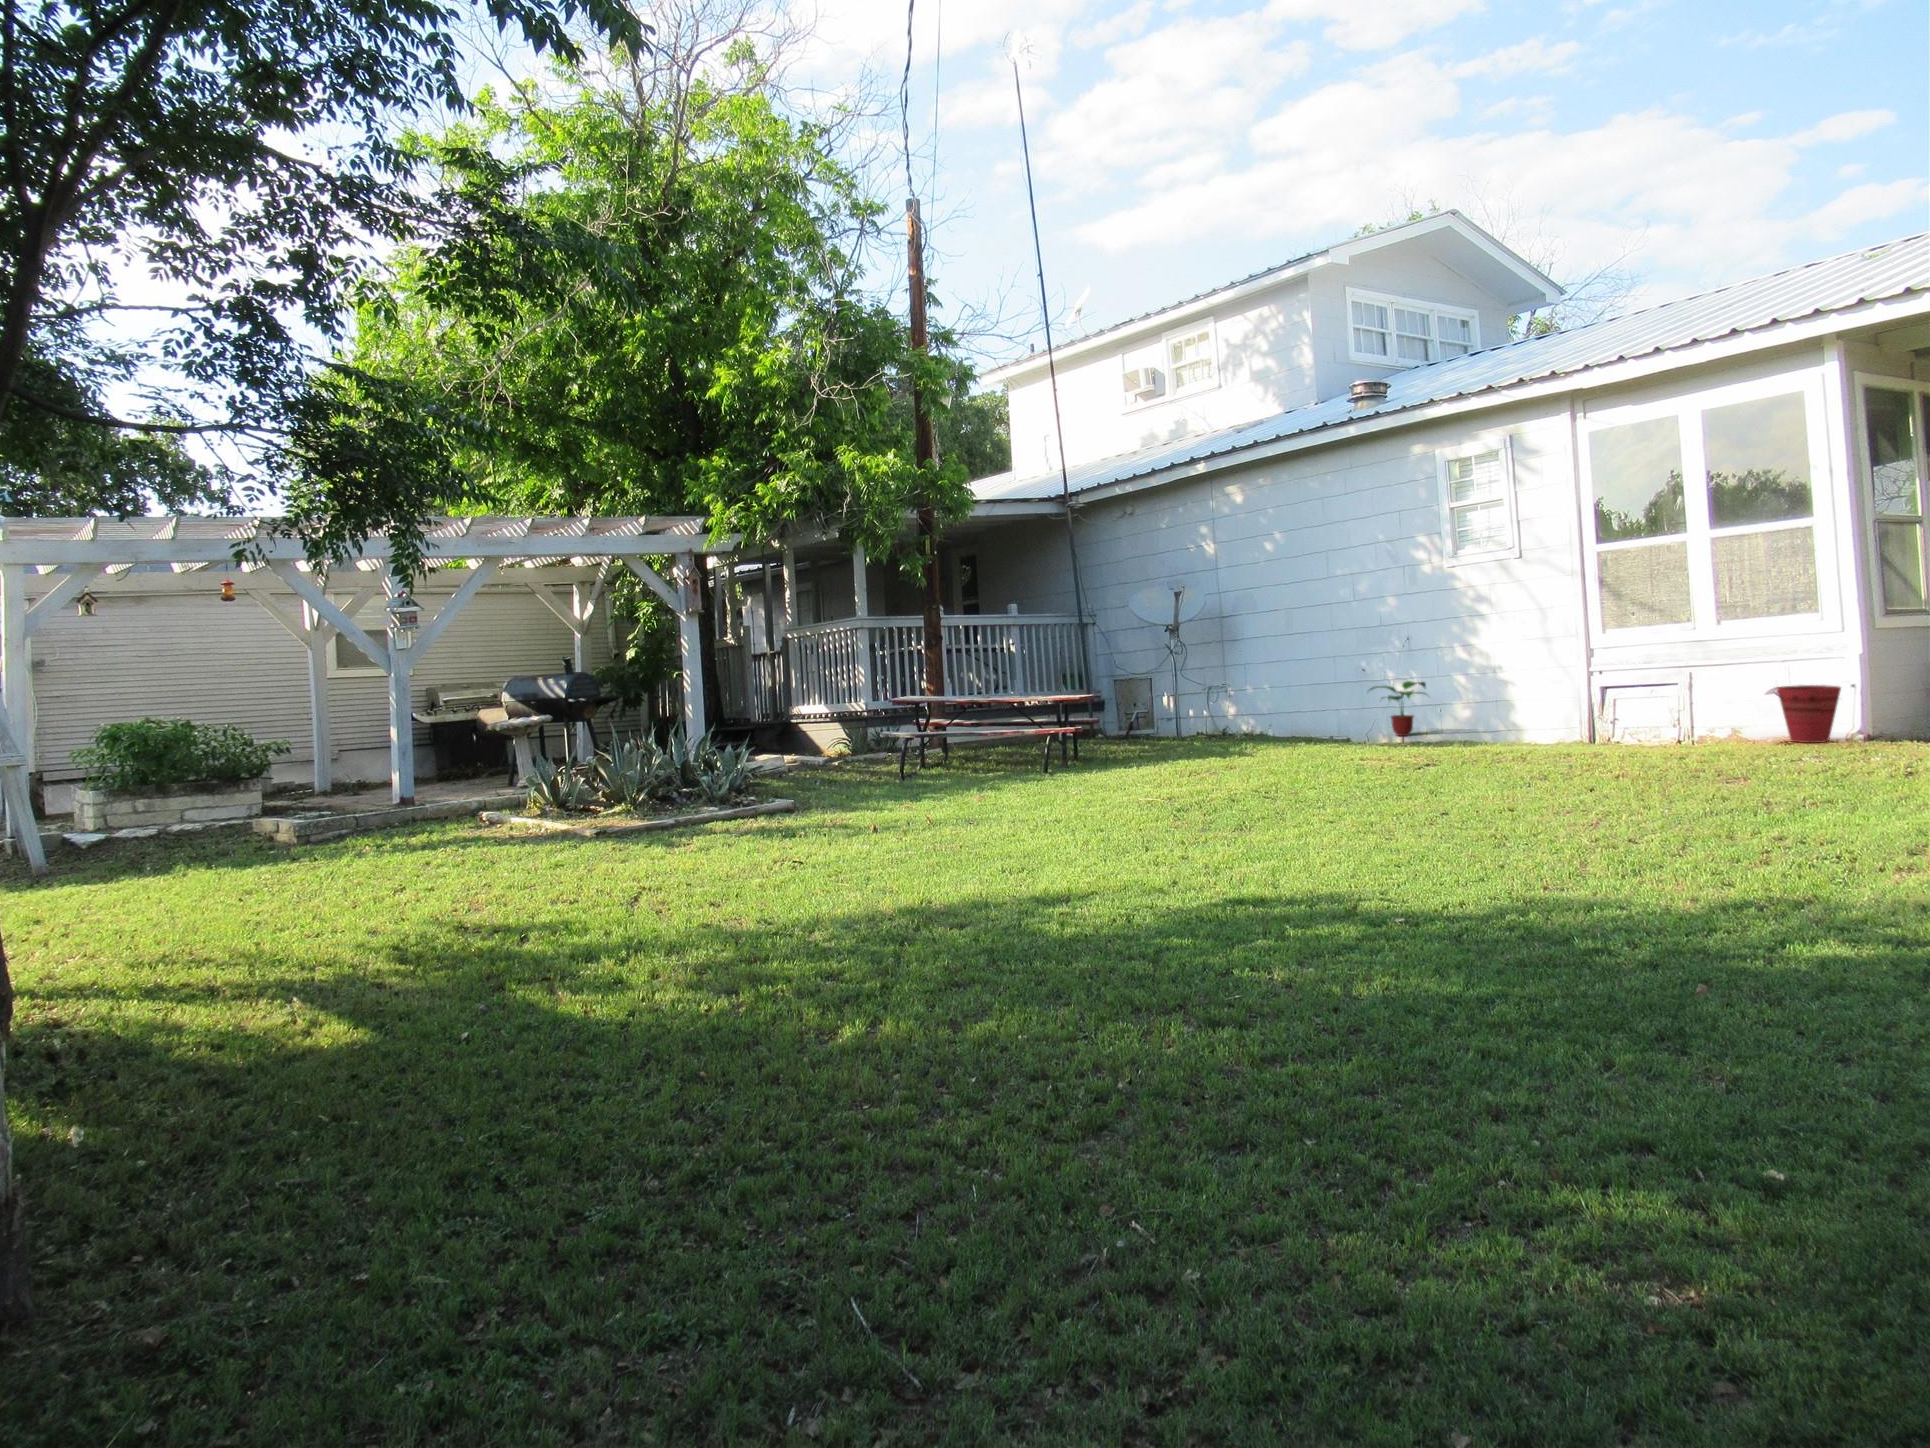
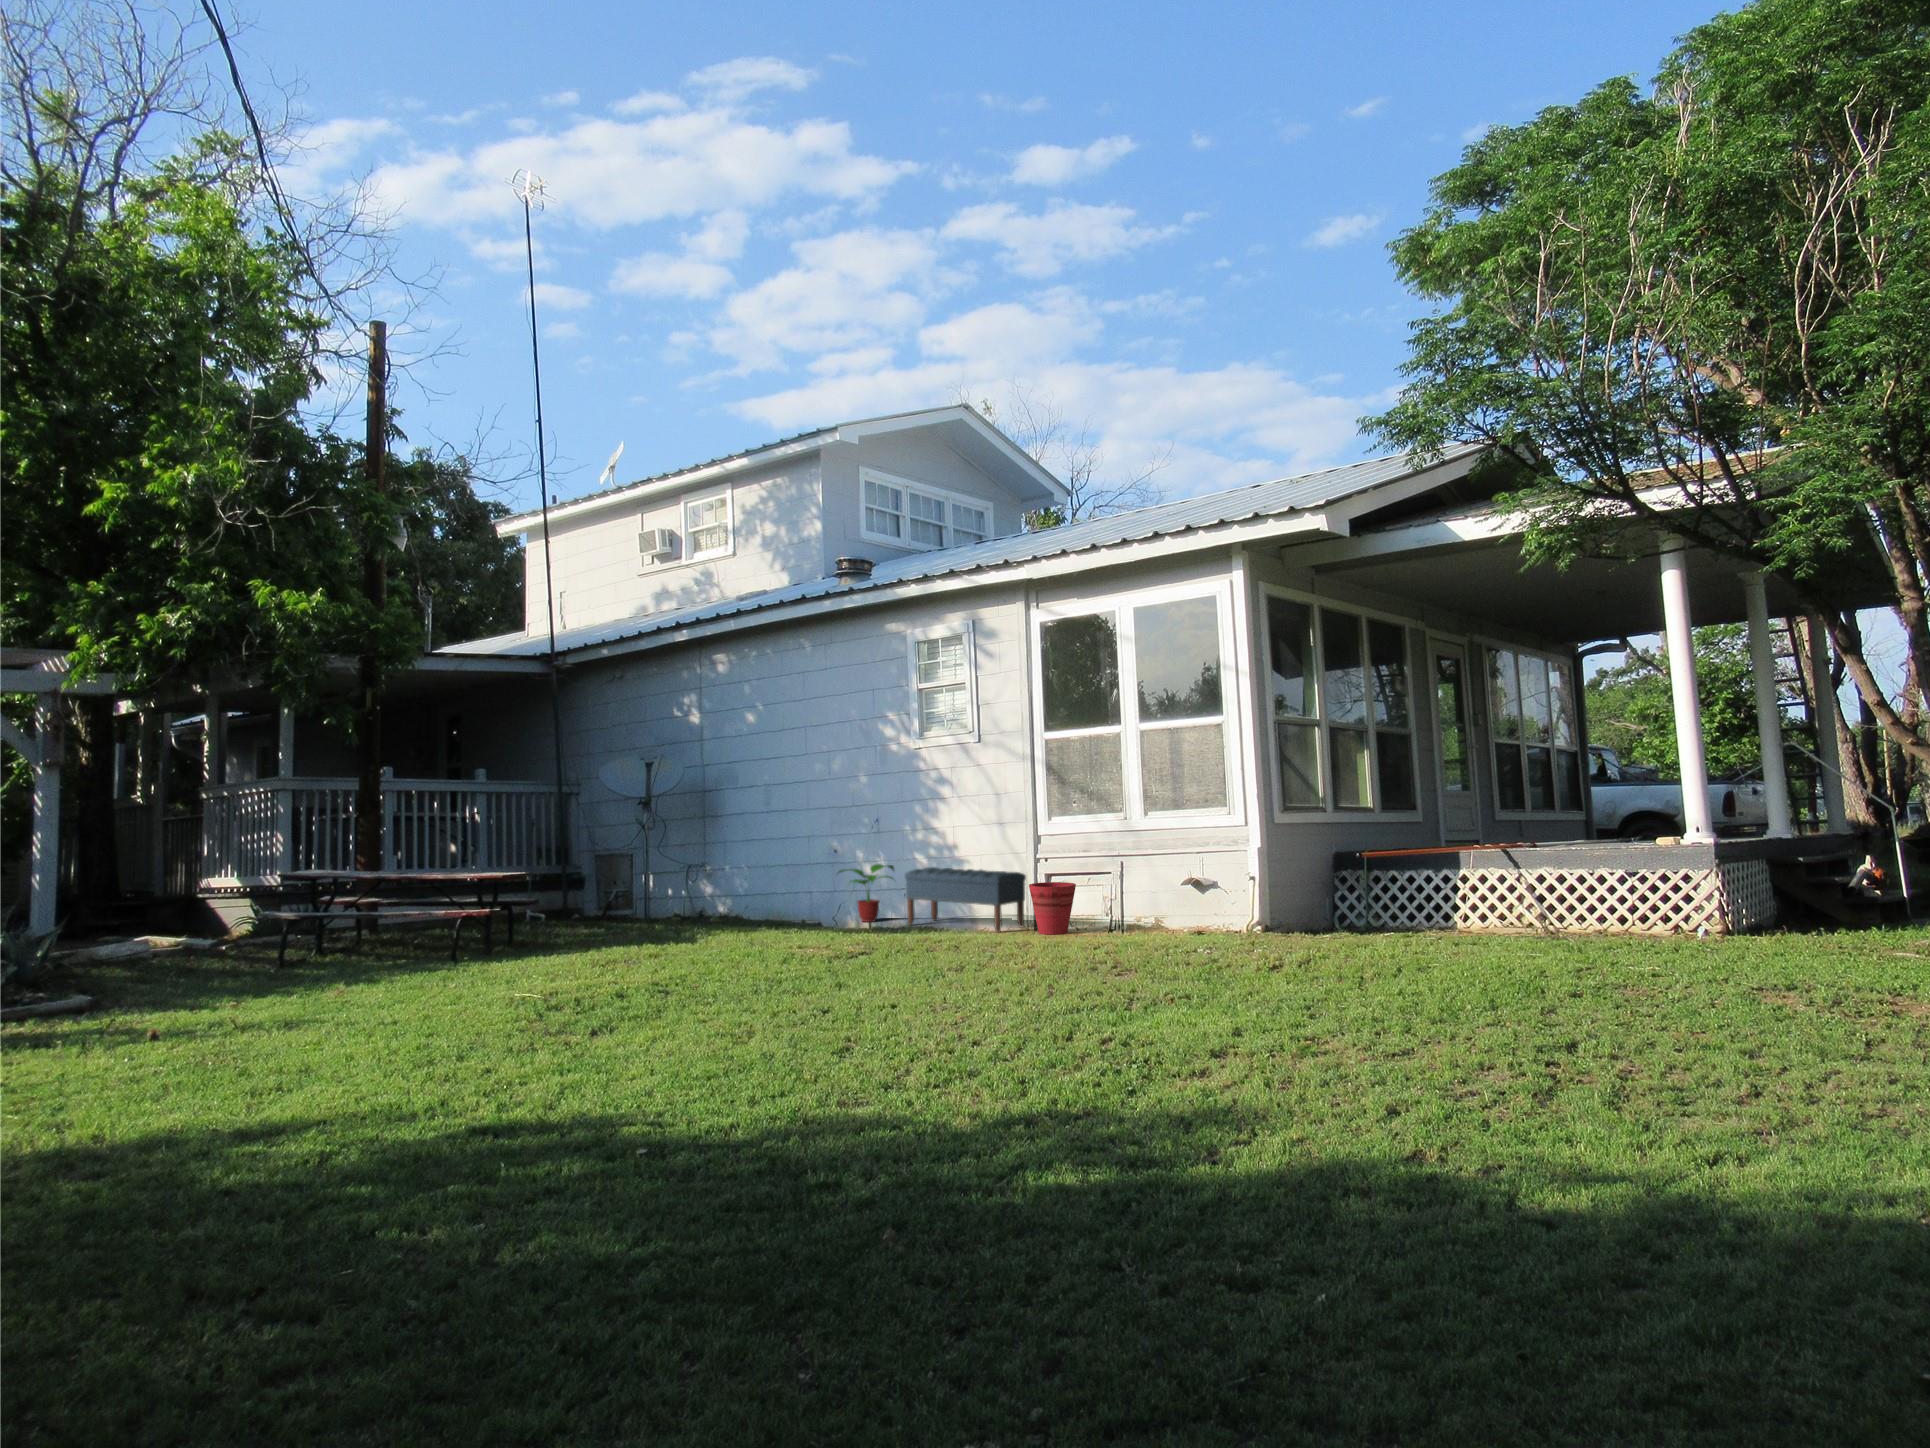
bench: none [1443,683,1577,745] -> present [905,867,1026,933]
bucket: present [1777,685,1841,743] -> present [1029,882,1076,934]

